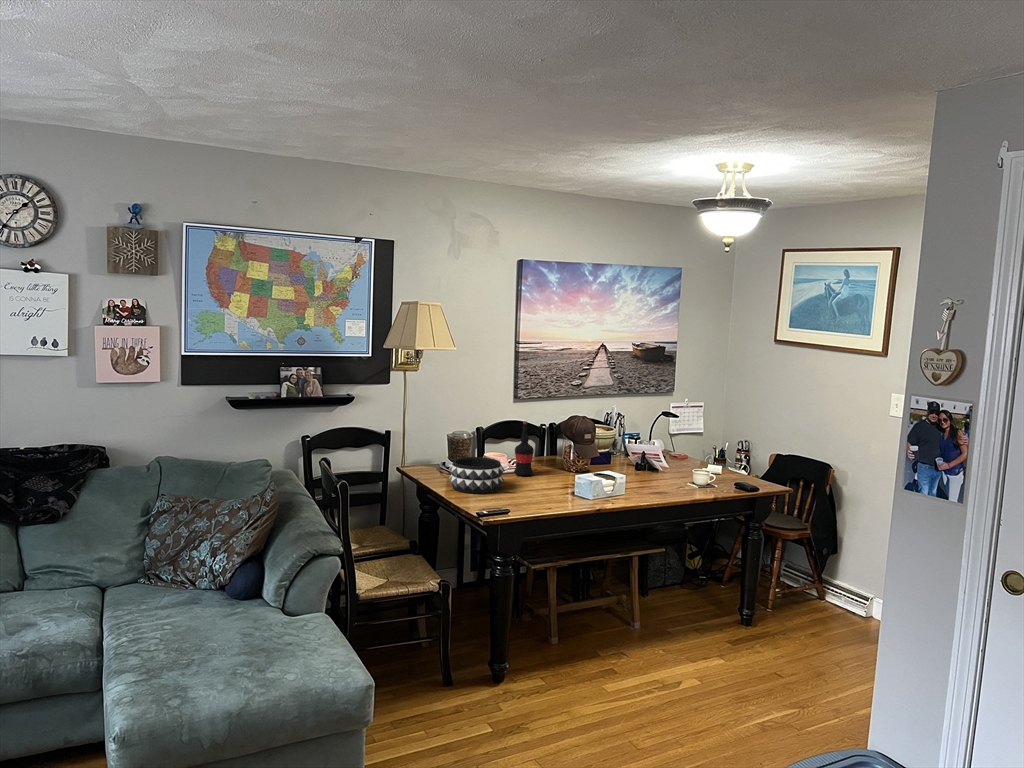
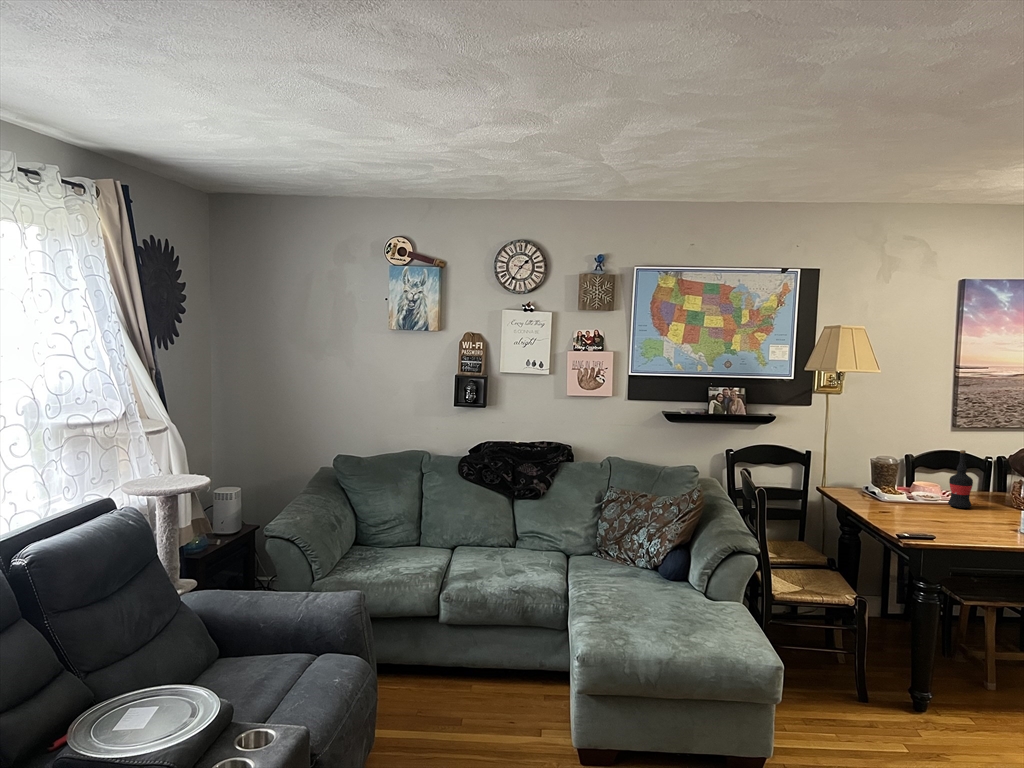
decorative bowl: present [449,457,504,493] -> none [870,482,934,519]

